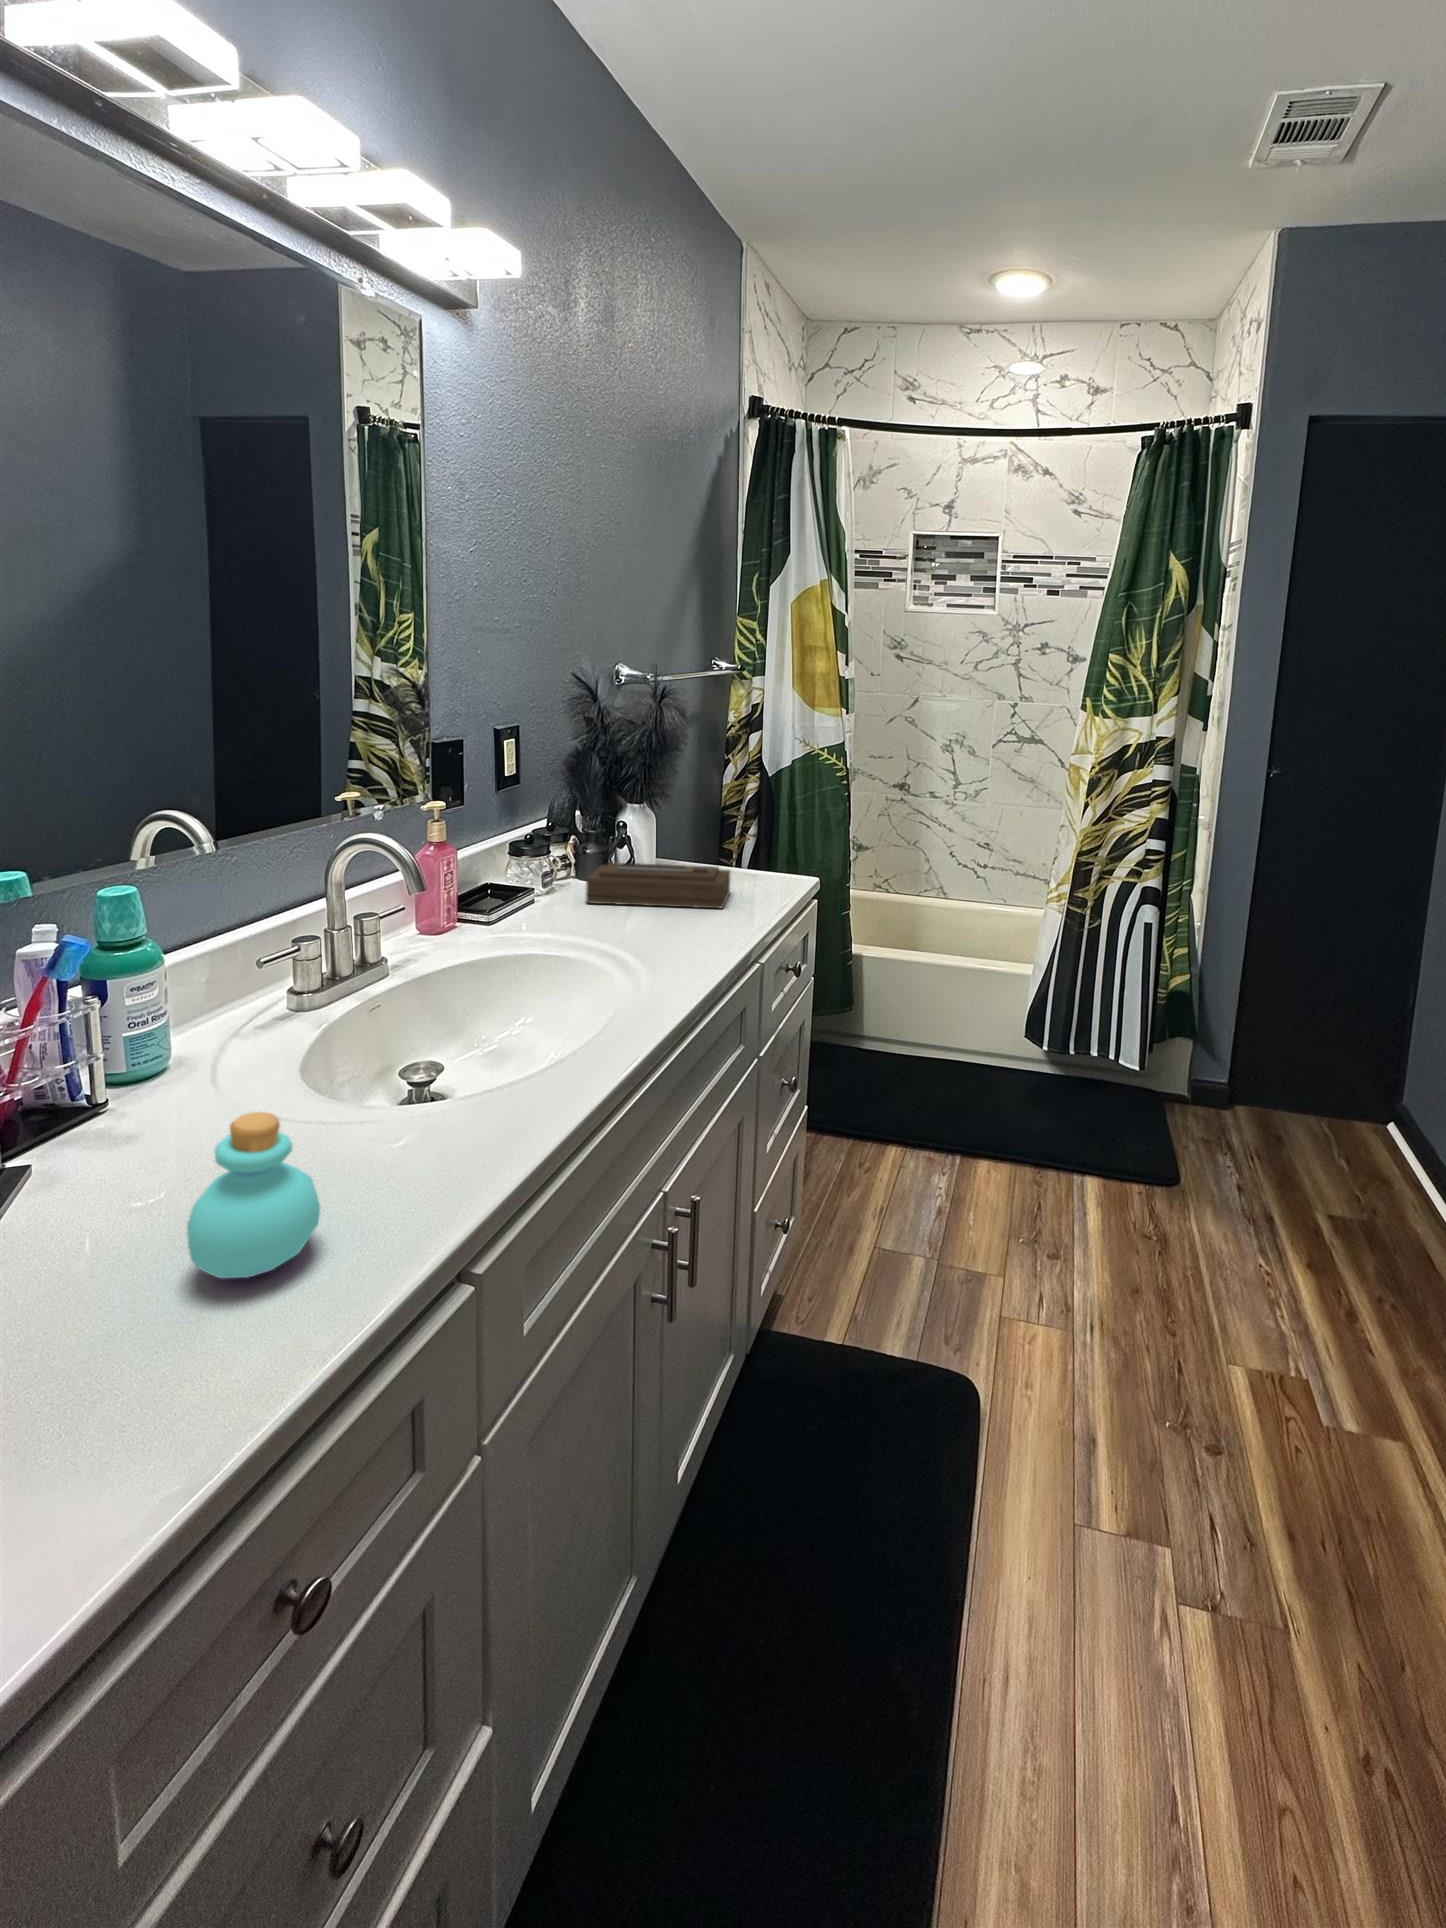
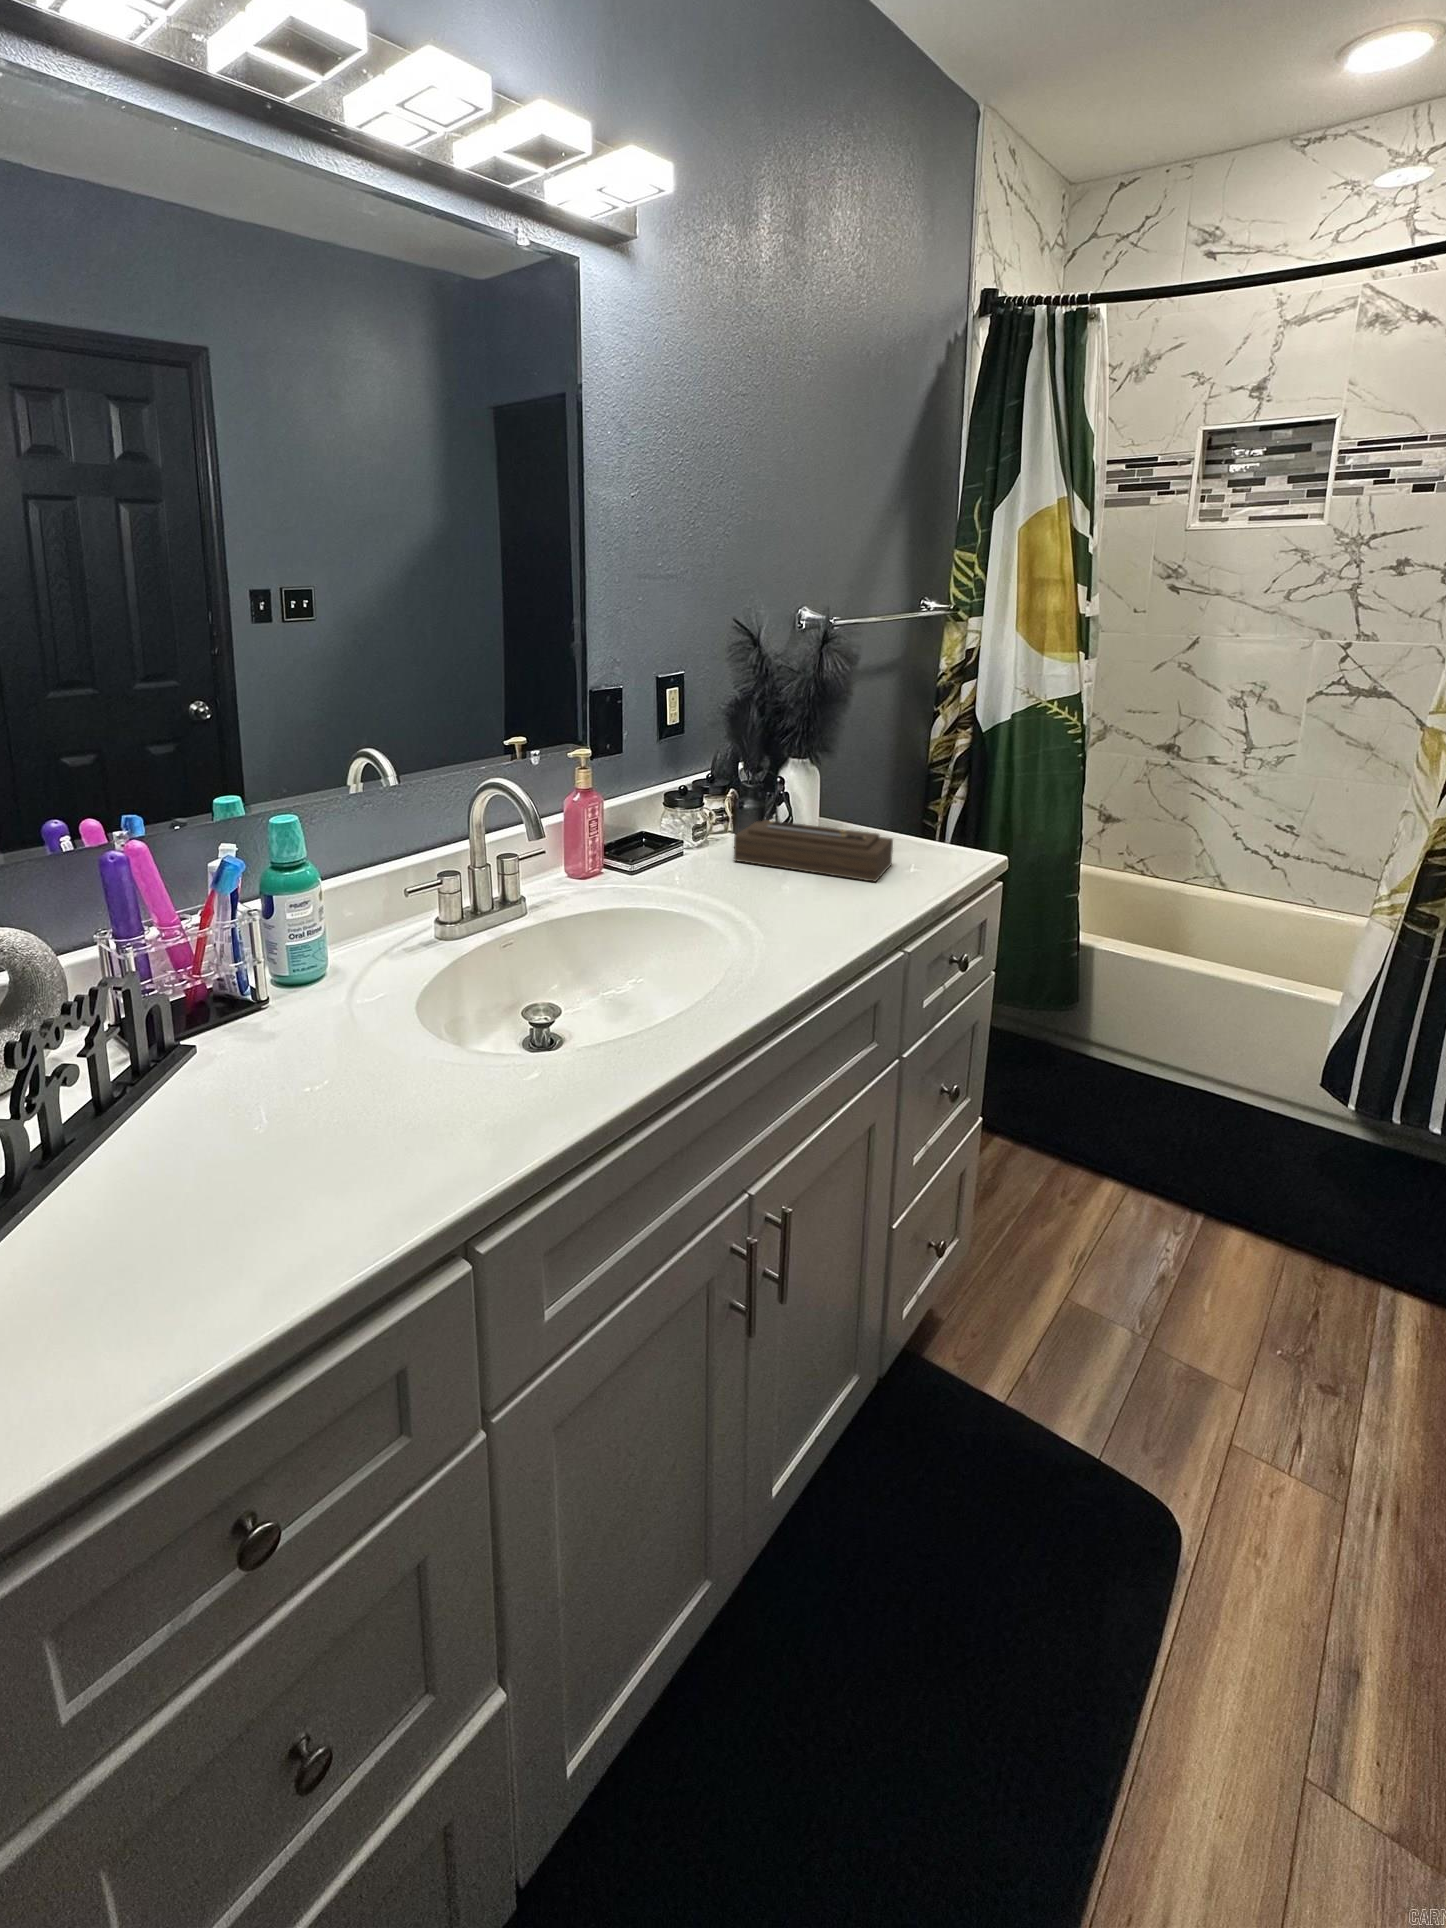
perfume bottle: present [187,1112,320,1278] -> none [216,1049,333,1205]

